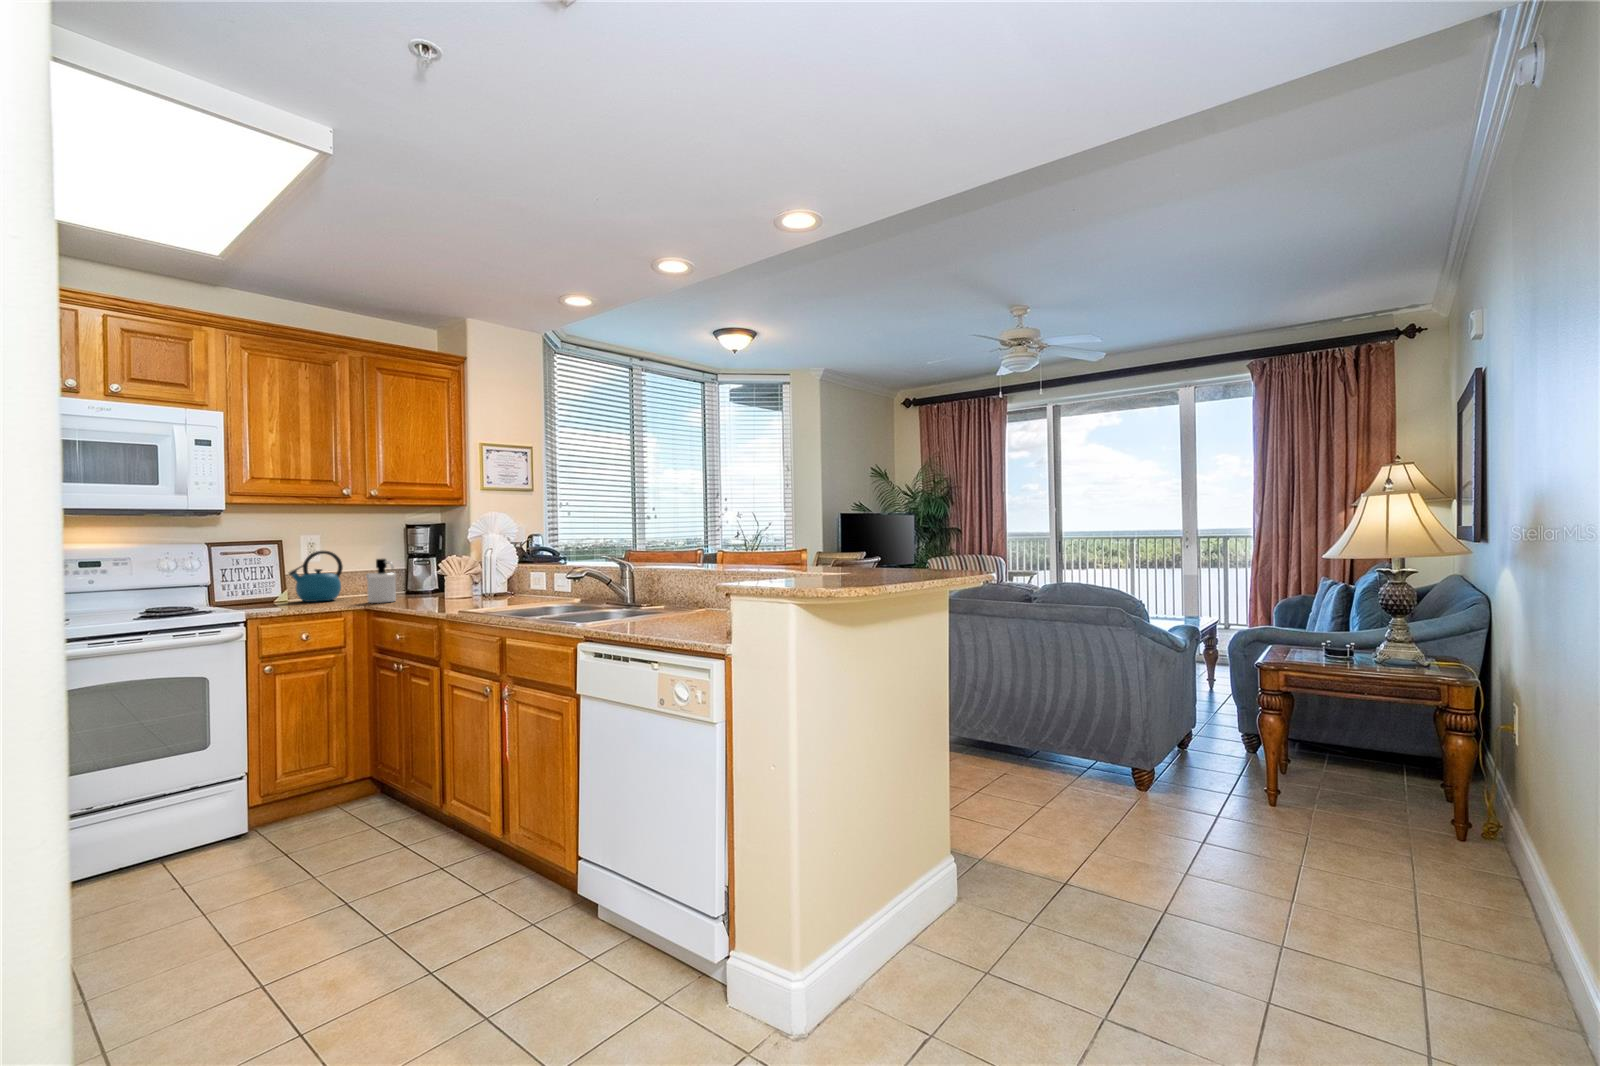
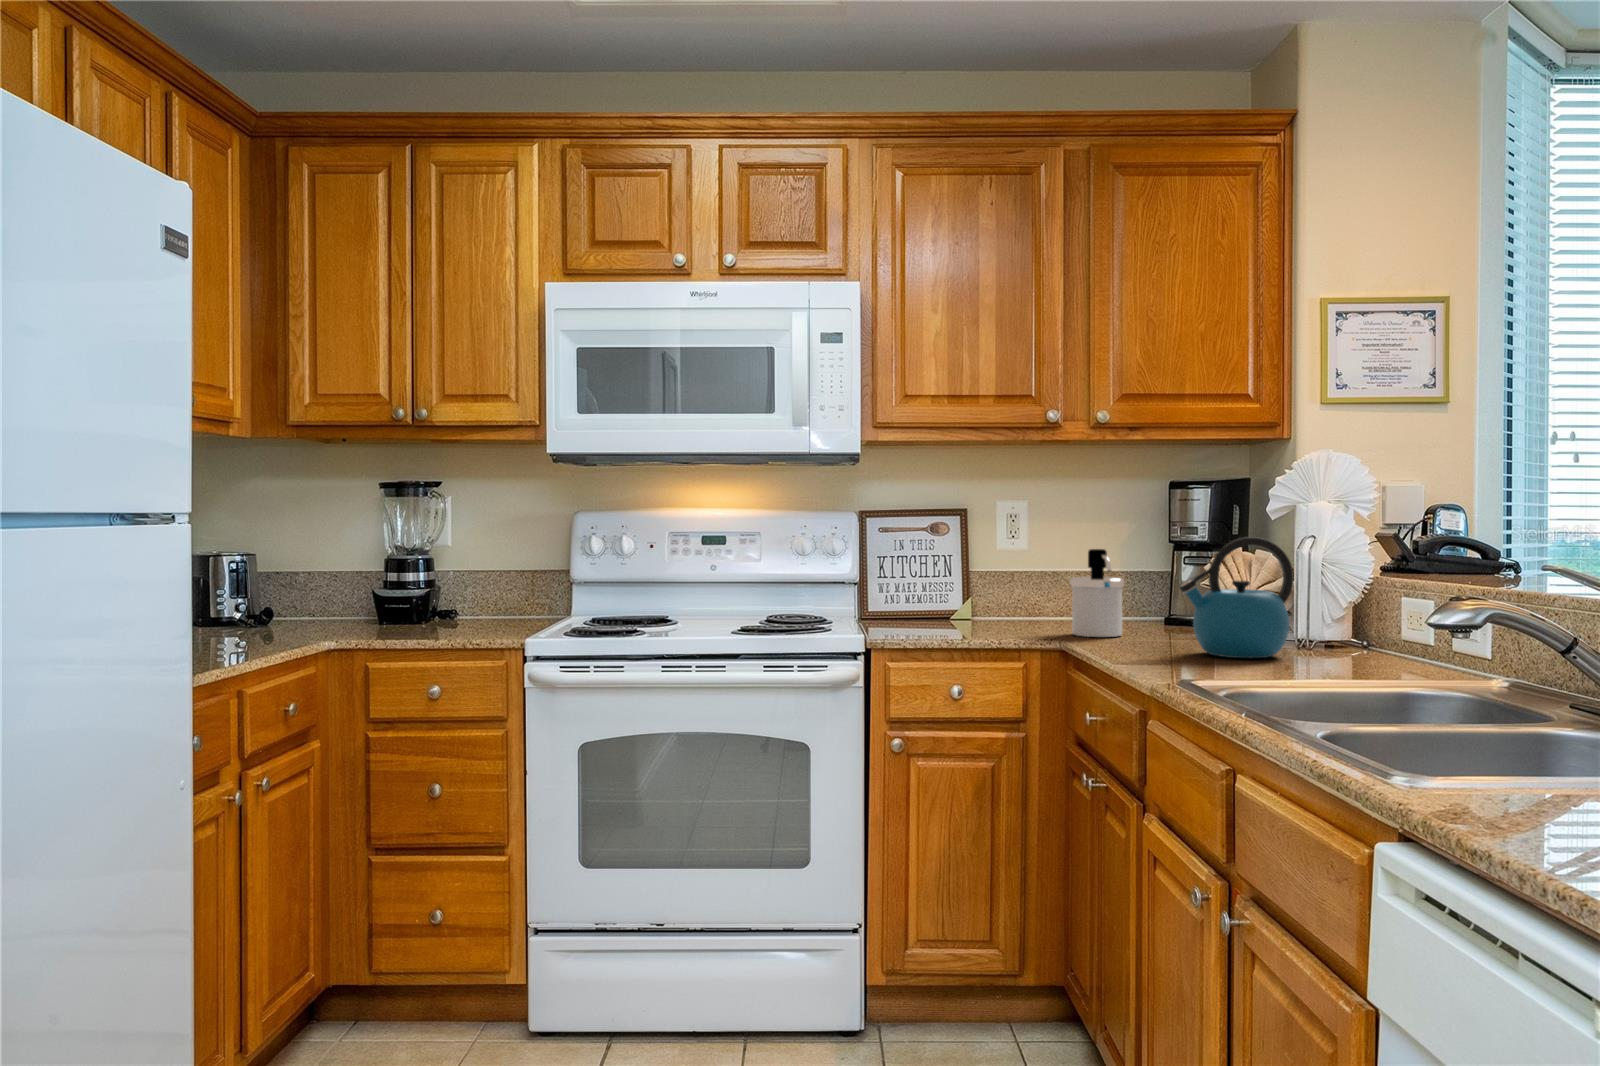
kettle: present [289,551,343,602] -> present [1179,537,1294,658]

